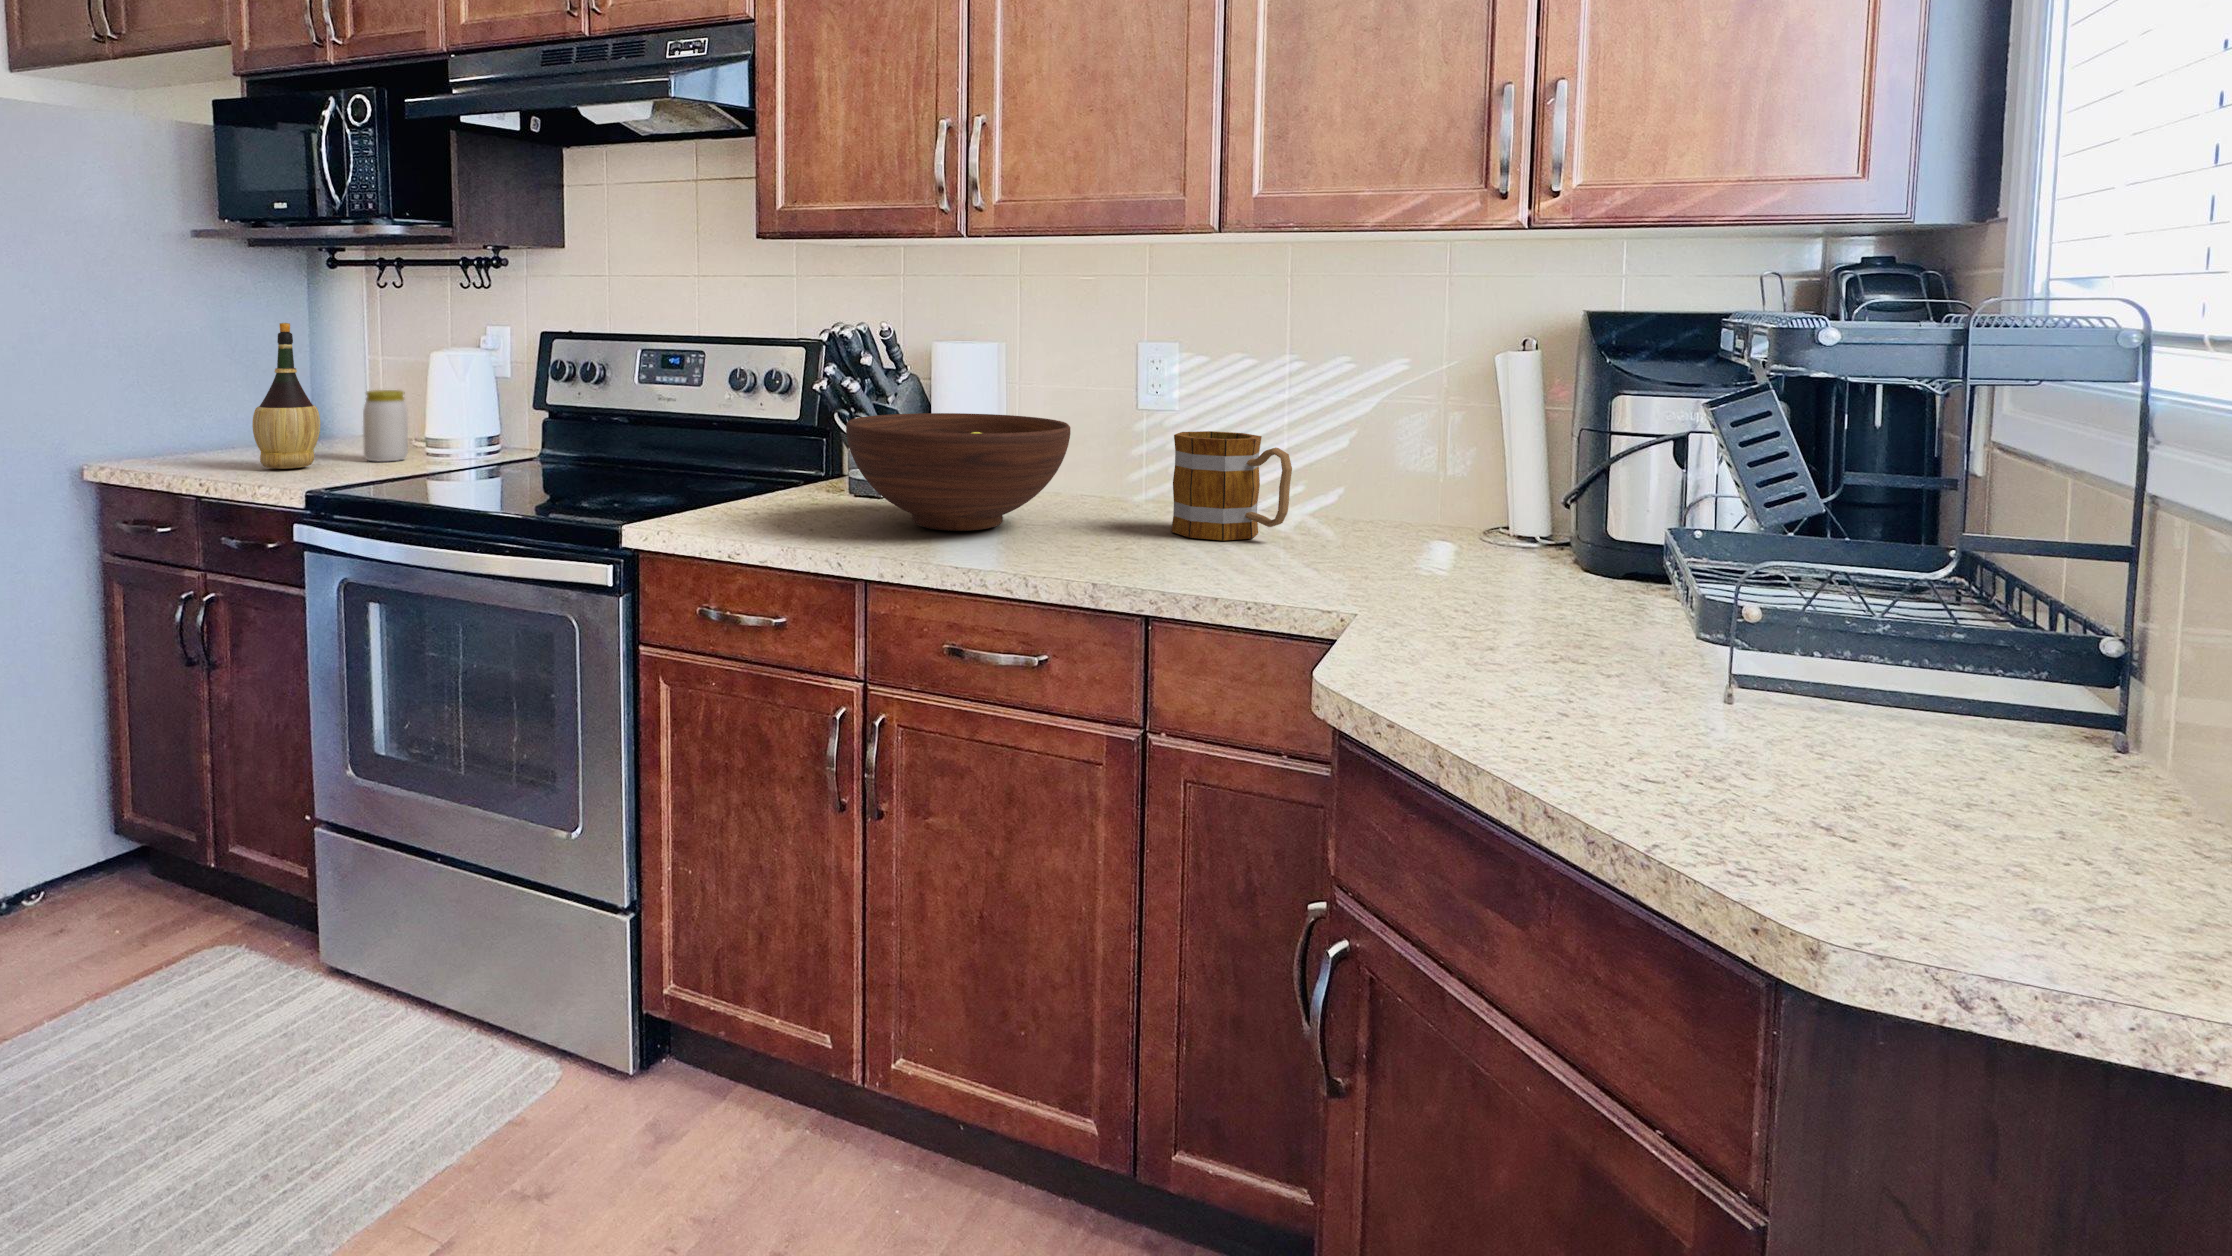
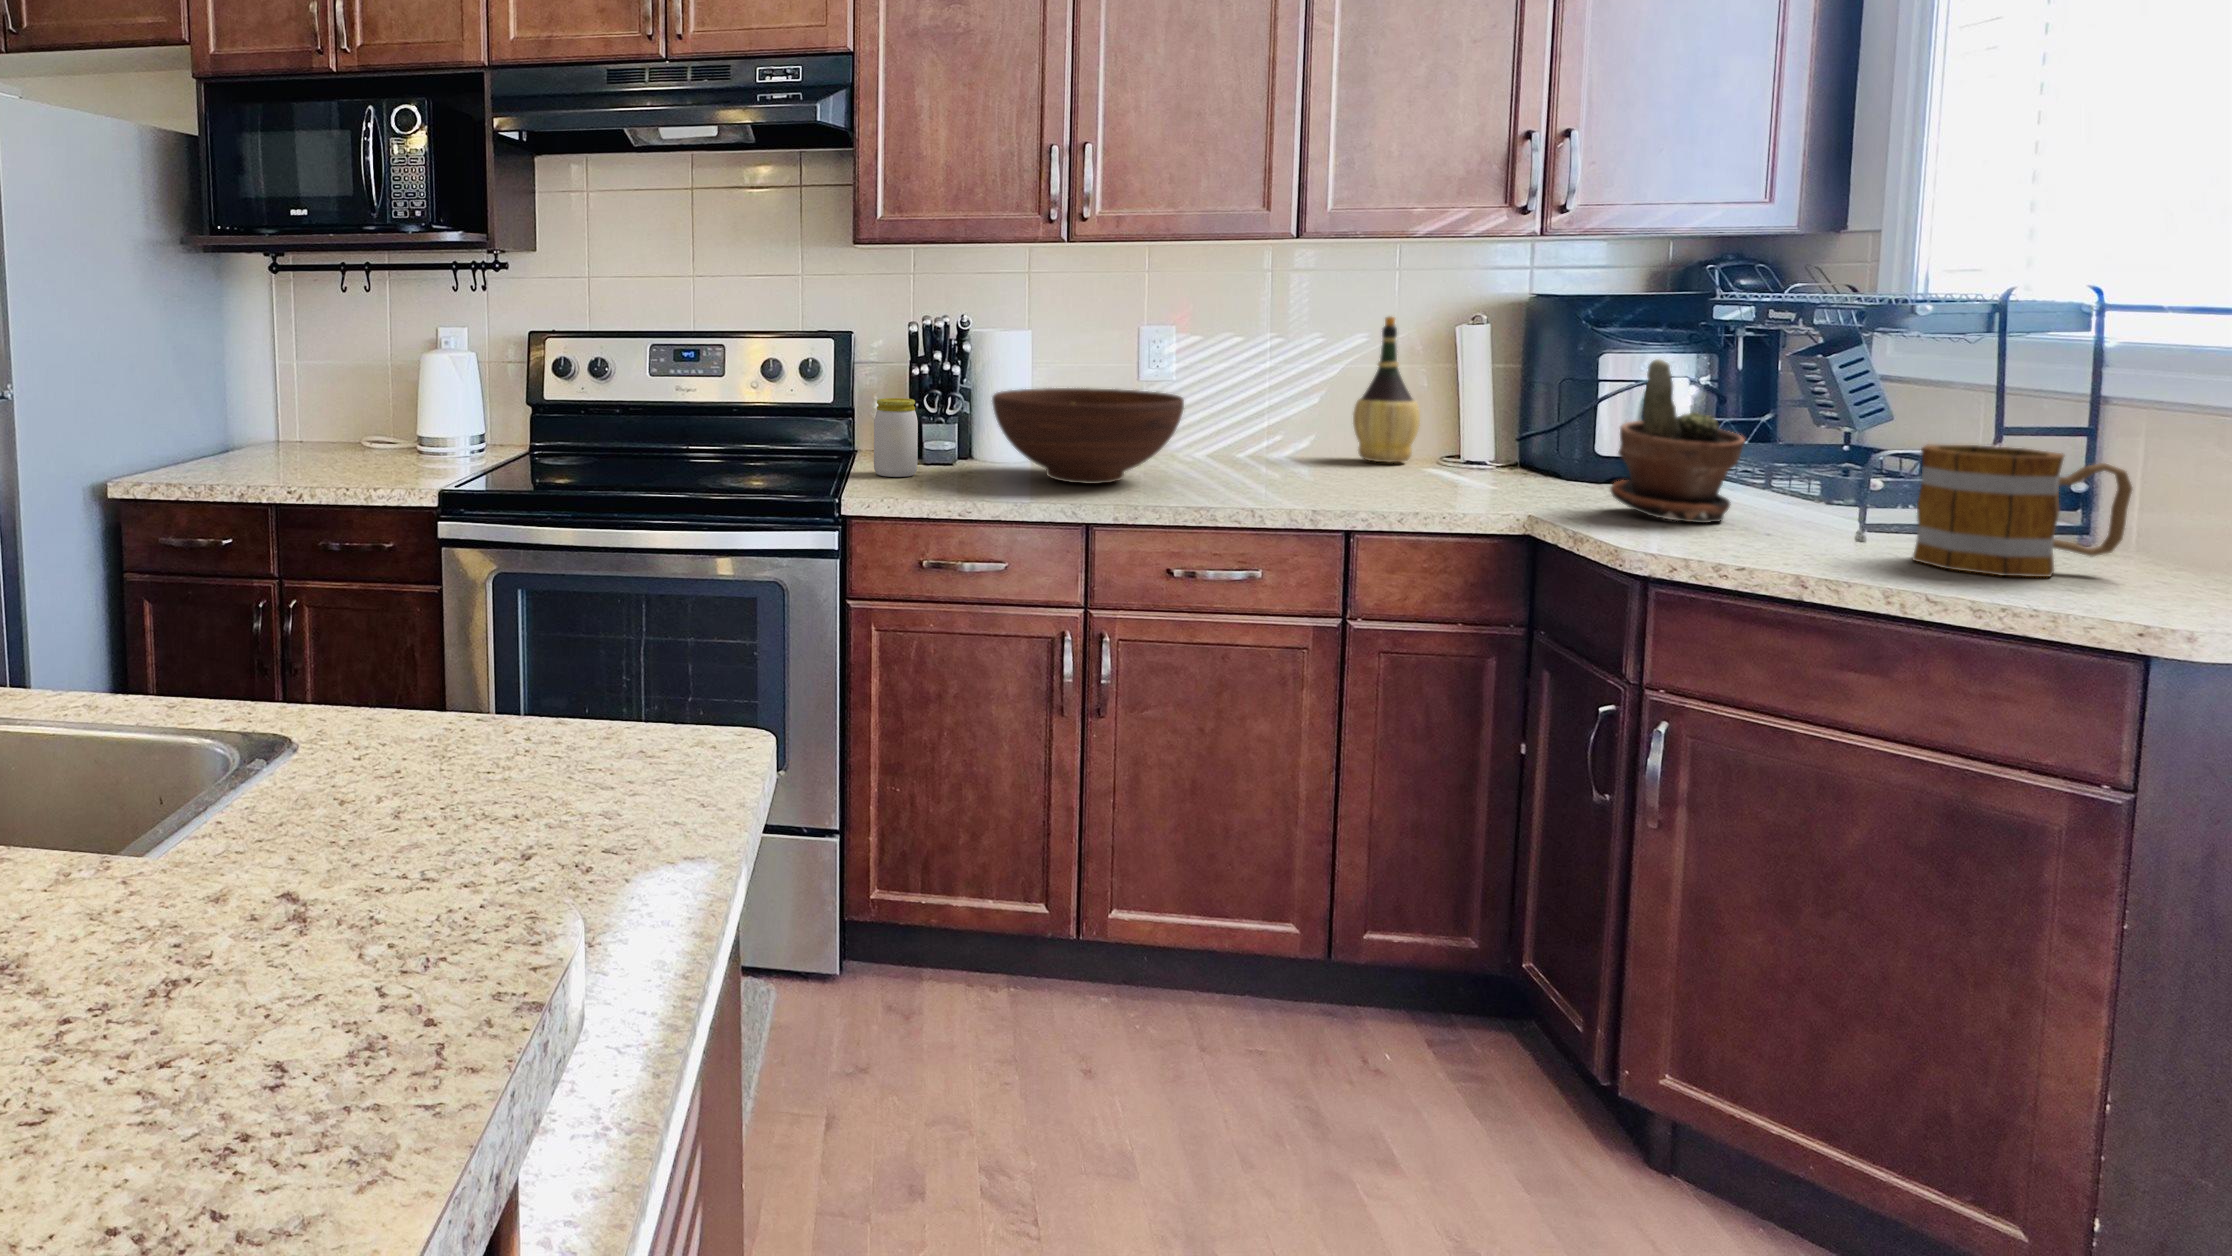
wine bottle: present [252,323,320,469] -> present [1353,317,1420,462]
jar: present [363,390,408,462] -> present [874,398,918,477]
potted plant: none [1465,400,1633,650] -> present [1610,359,1745,523]
mug: present [1171,431,1292,540] -> present [1913,445,2132,577]

